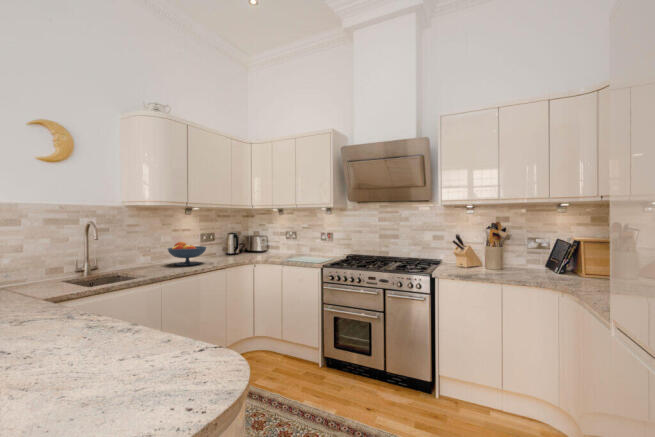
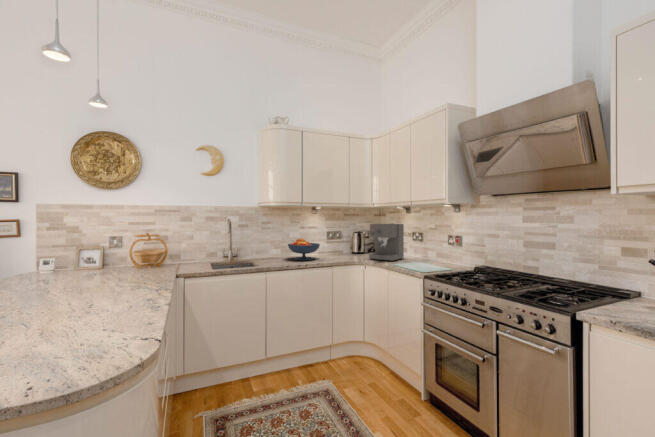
coffee maker: none [255,224,283,258] -> present [369,224,404,261]

